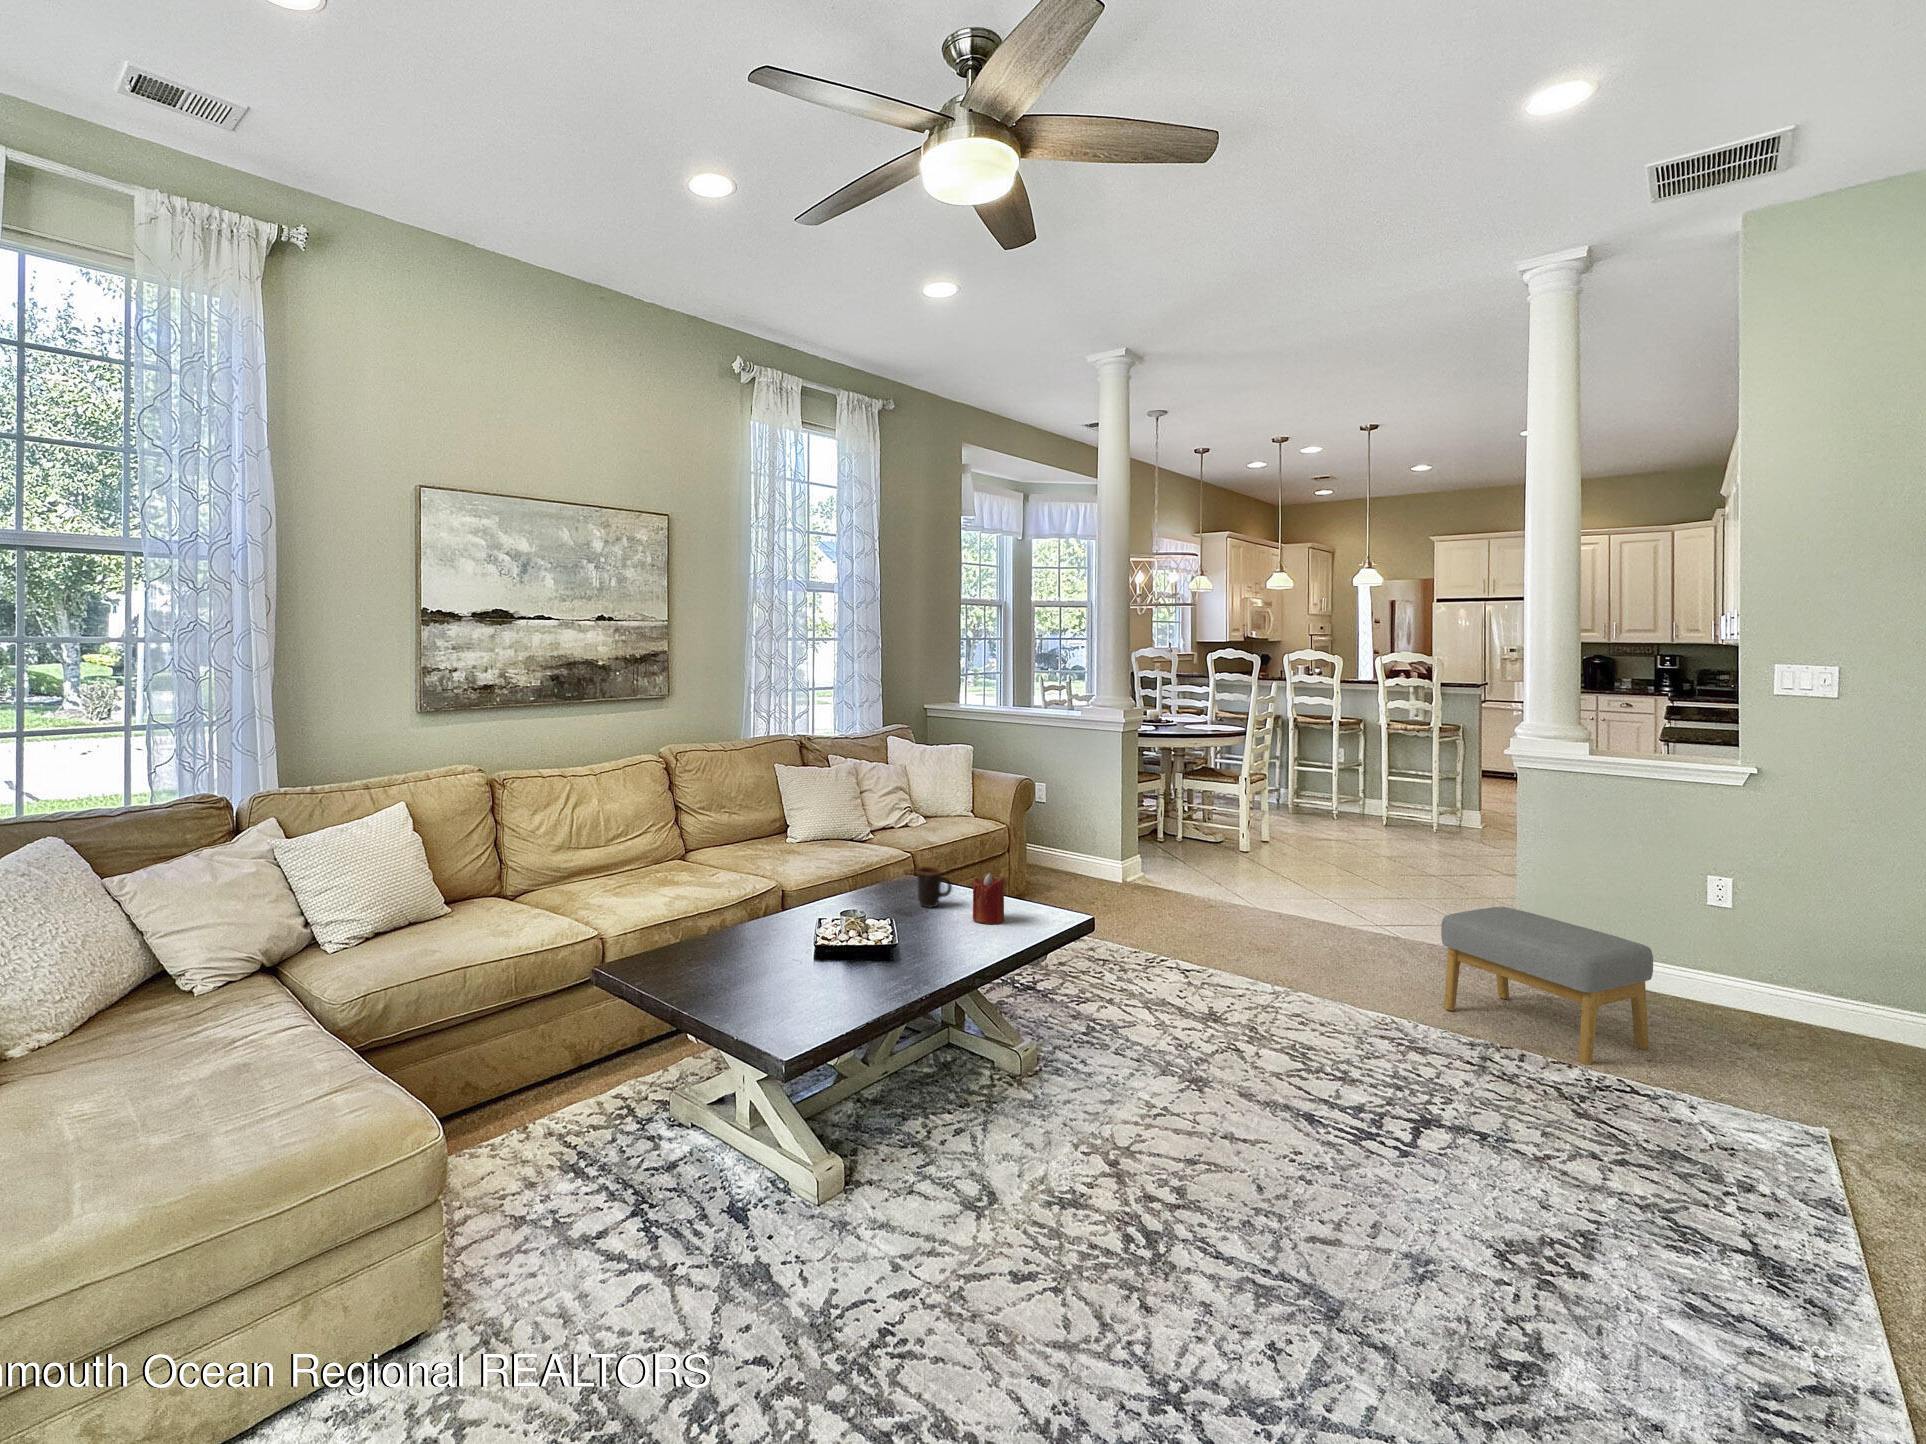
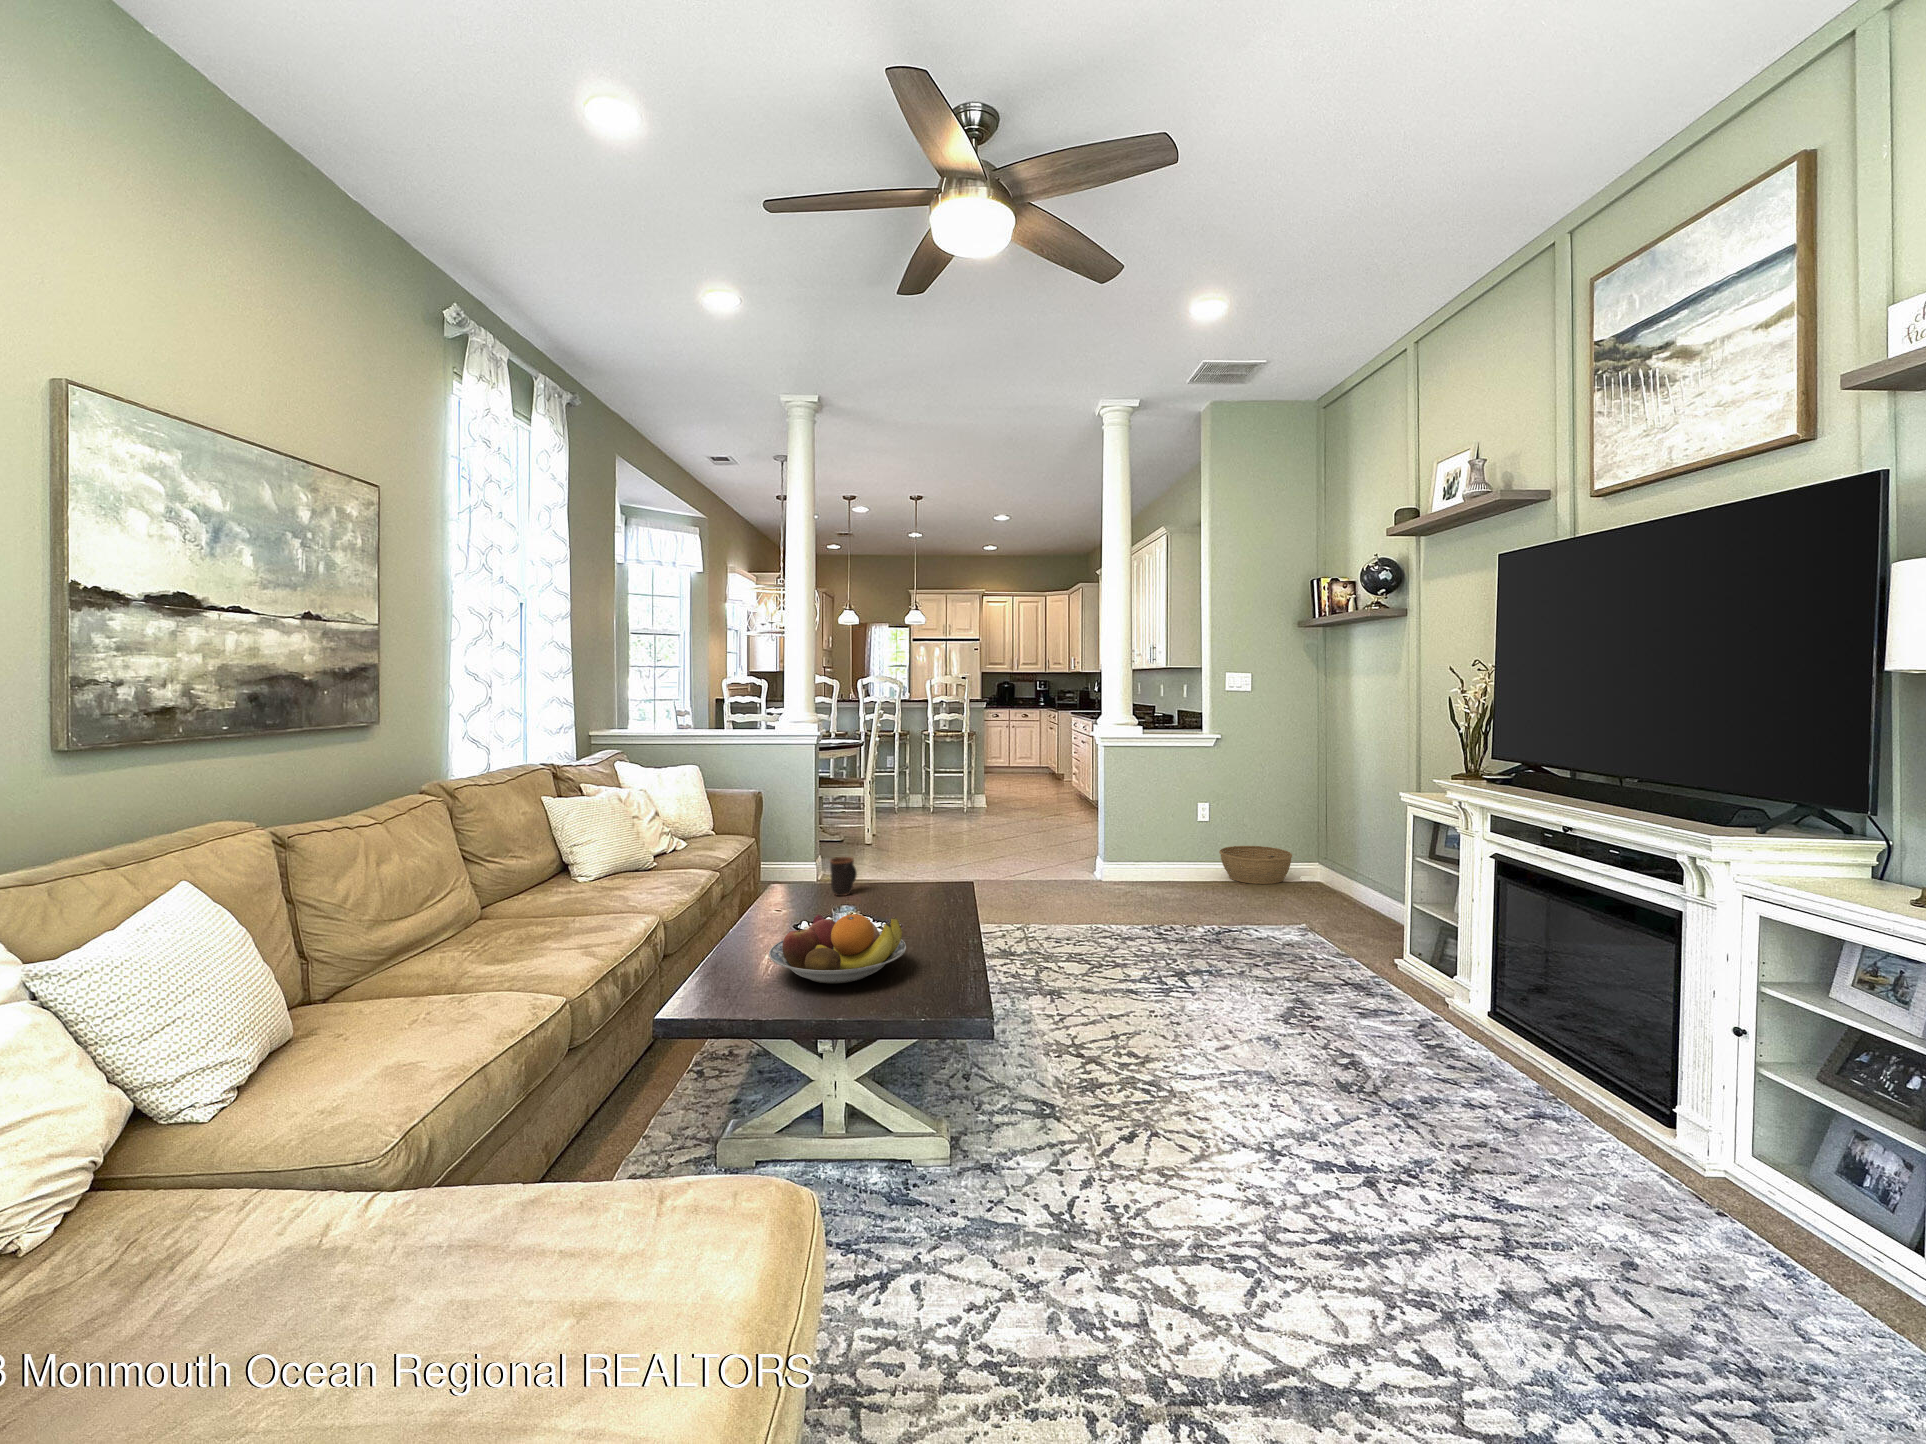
candle: present [973,873,1005,924] -> none [896,848,926,895]
footstool: present [1441,907,1653,1065] -> none [1113,830,1220,916]
fruit bowl: none [698,920,830,992] -> present [769,914,906,983]
basket: none [1712,970,1883,1055] -> present [1219,846,1292,884]

